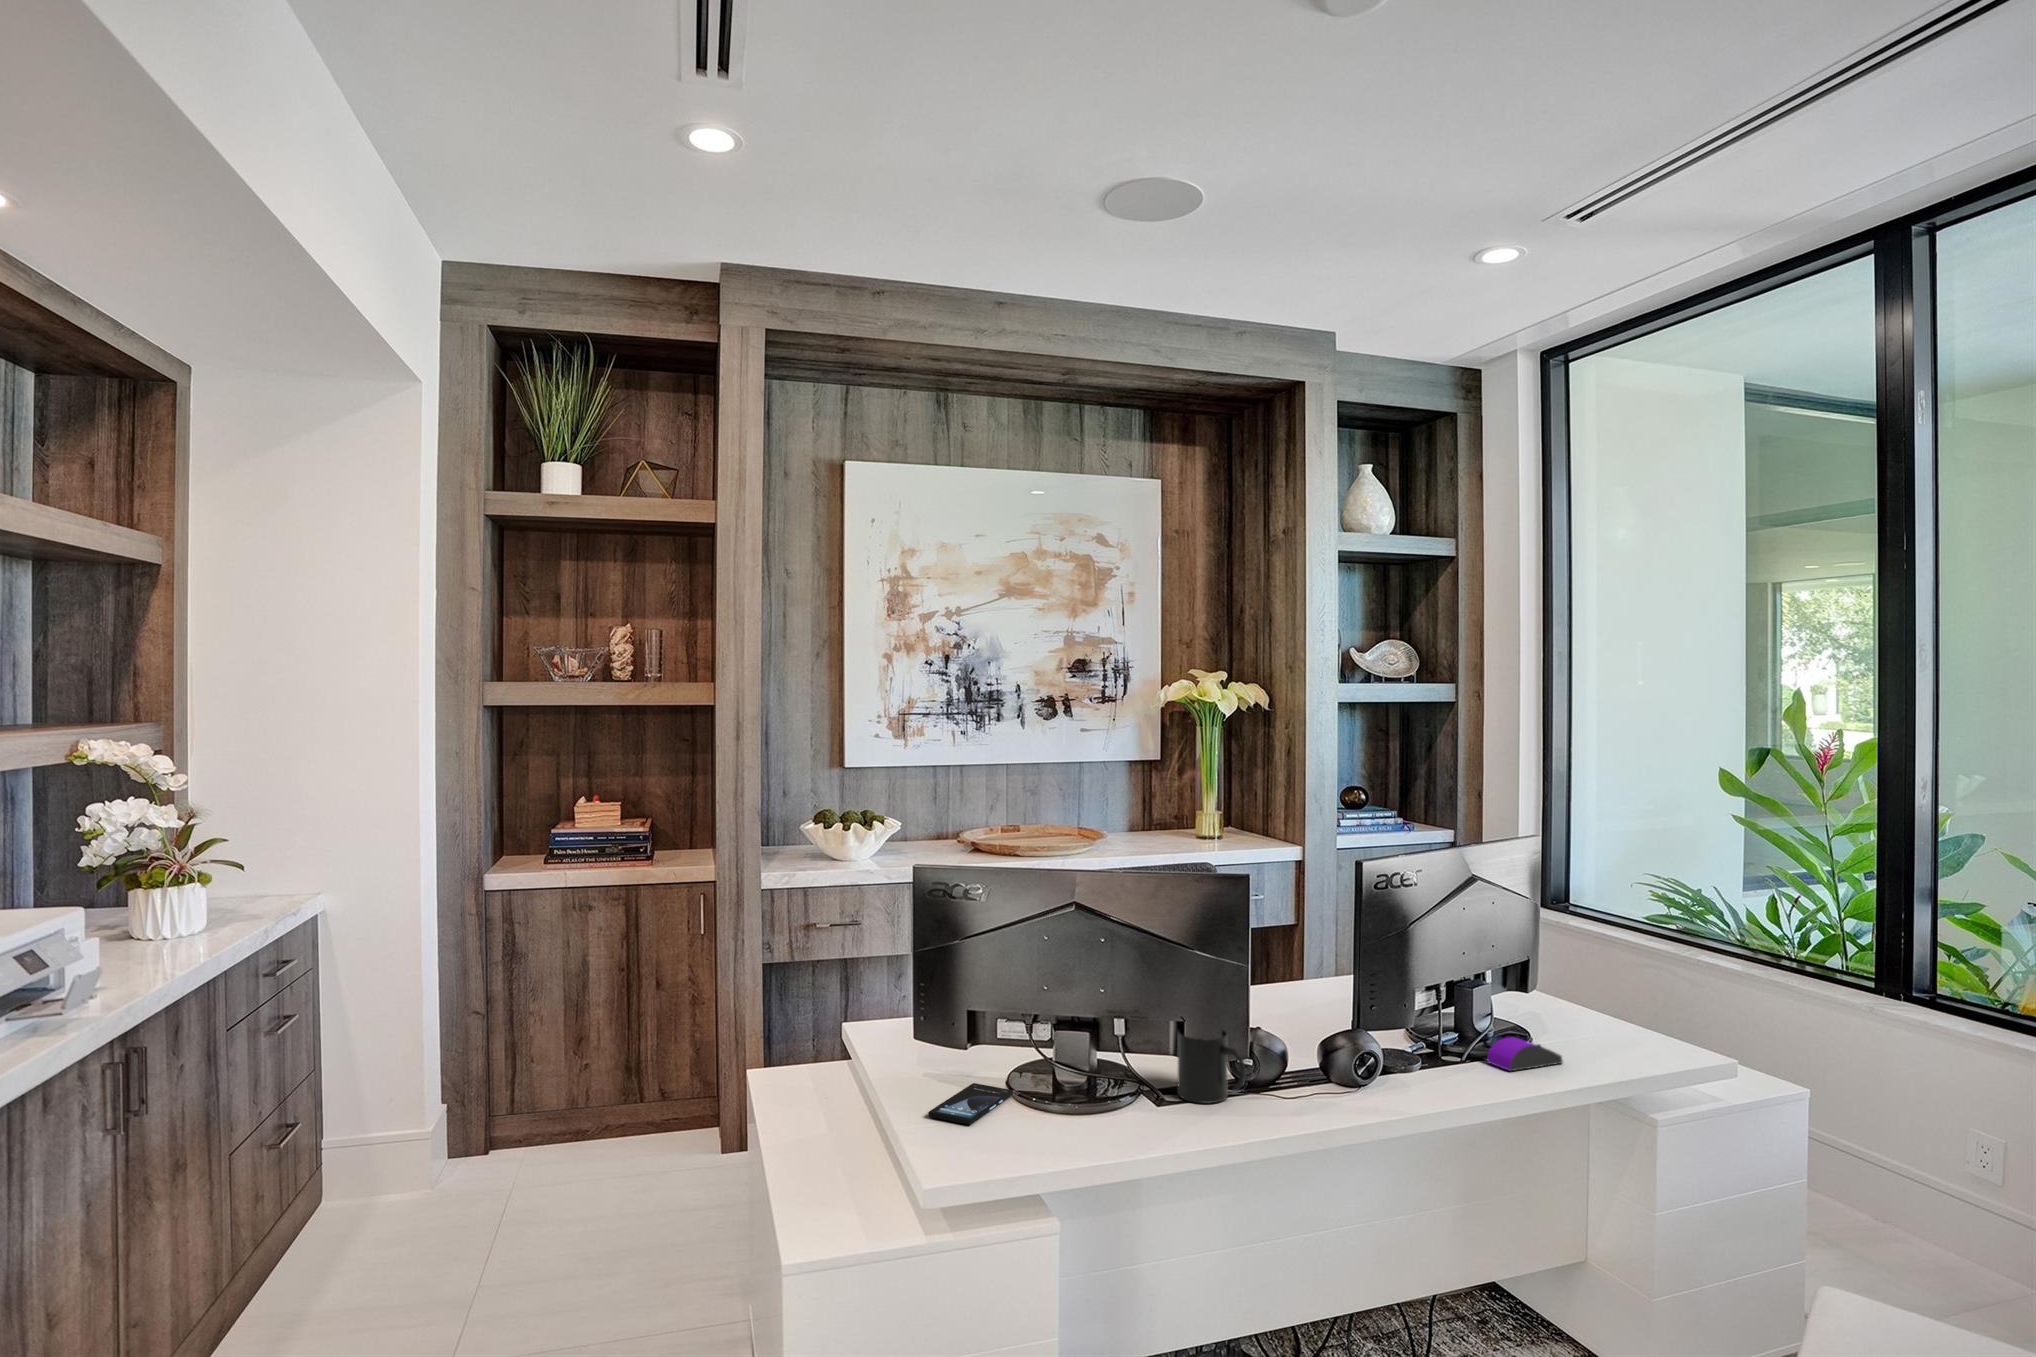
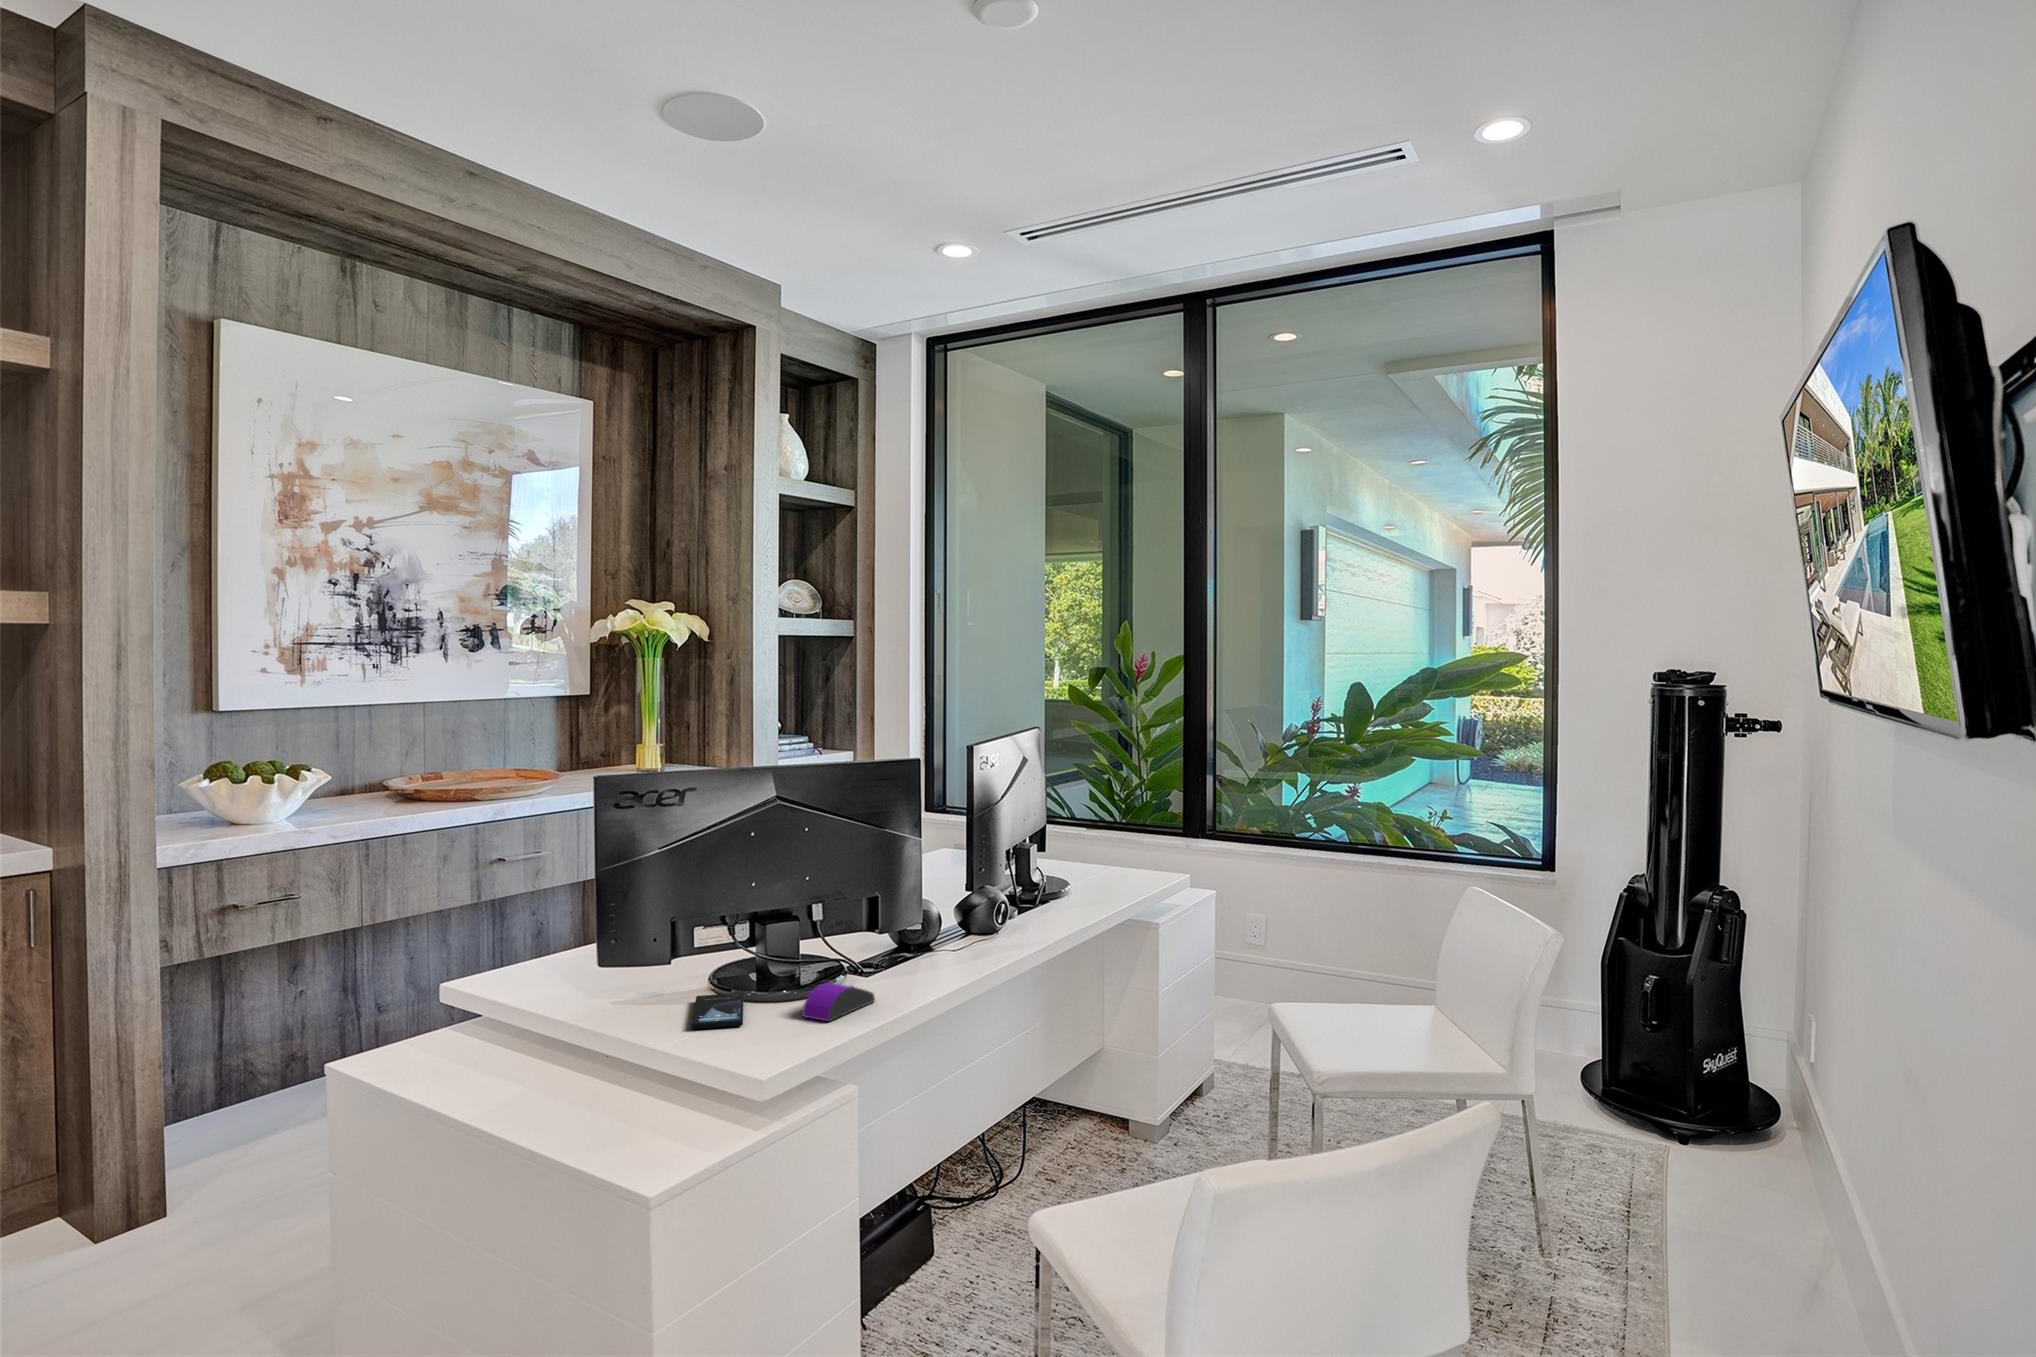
mug: present [1177,1029,1246,1104] -> none [877,905,941,971]
computer mouse: present [1487,1037,1563,1071] -> present [802,983,875,1022]

